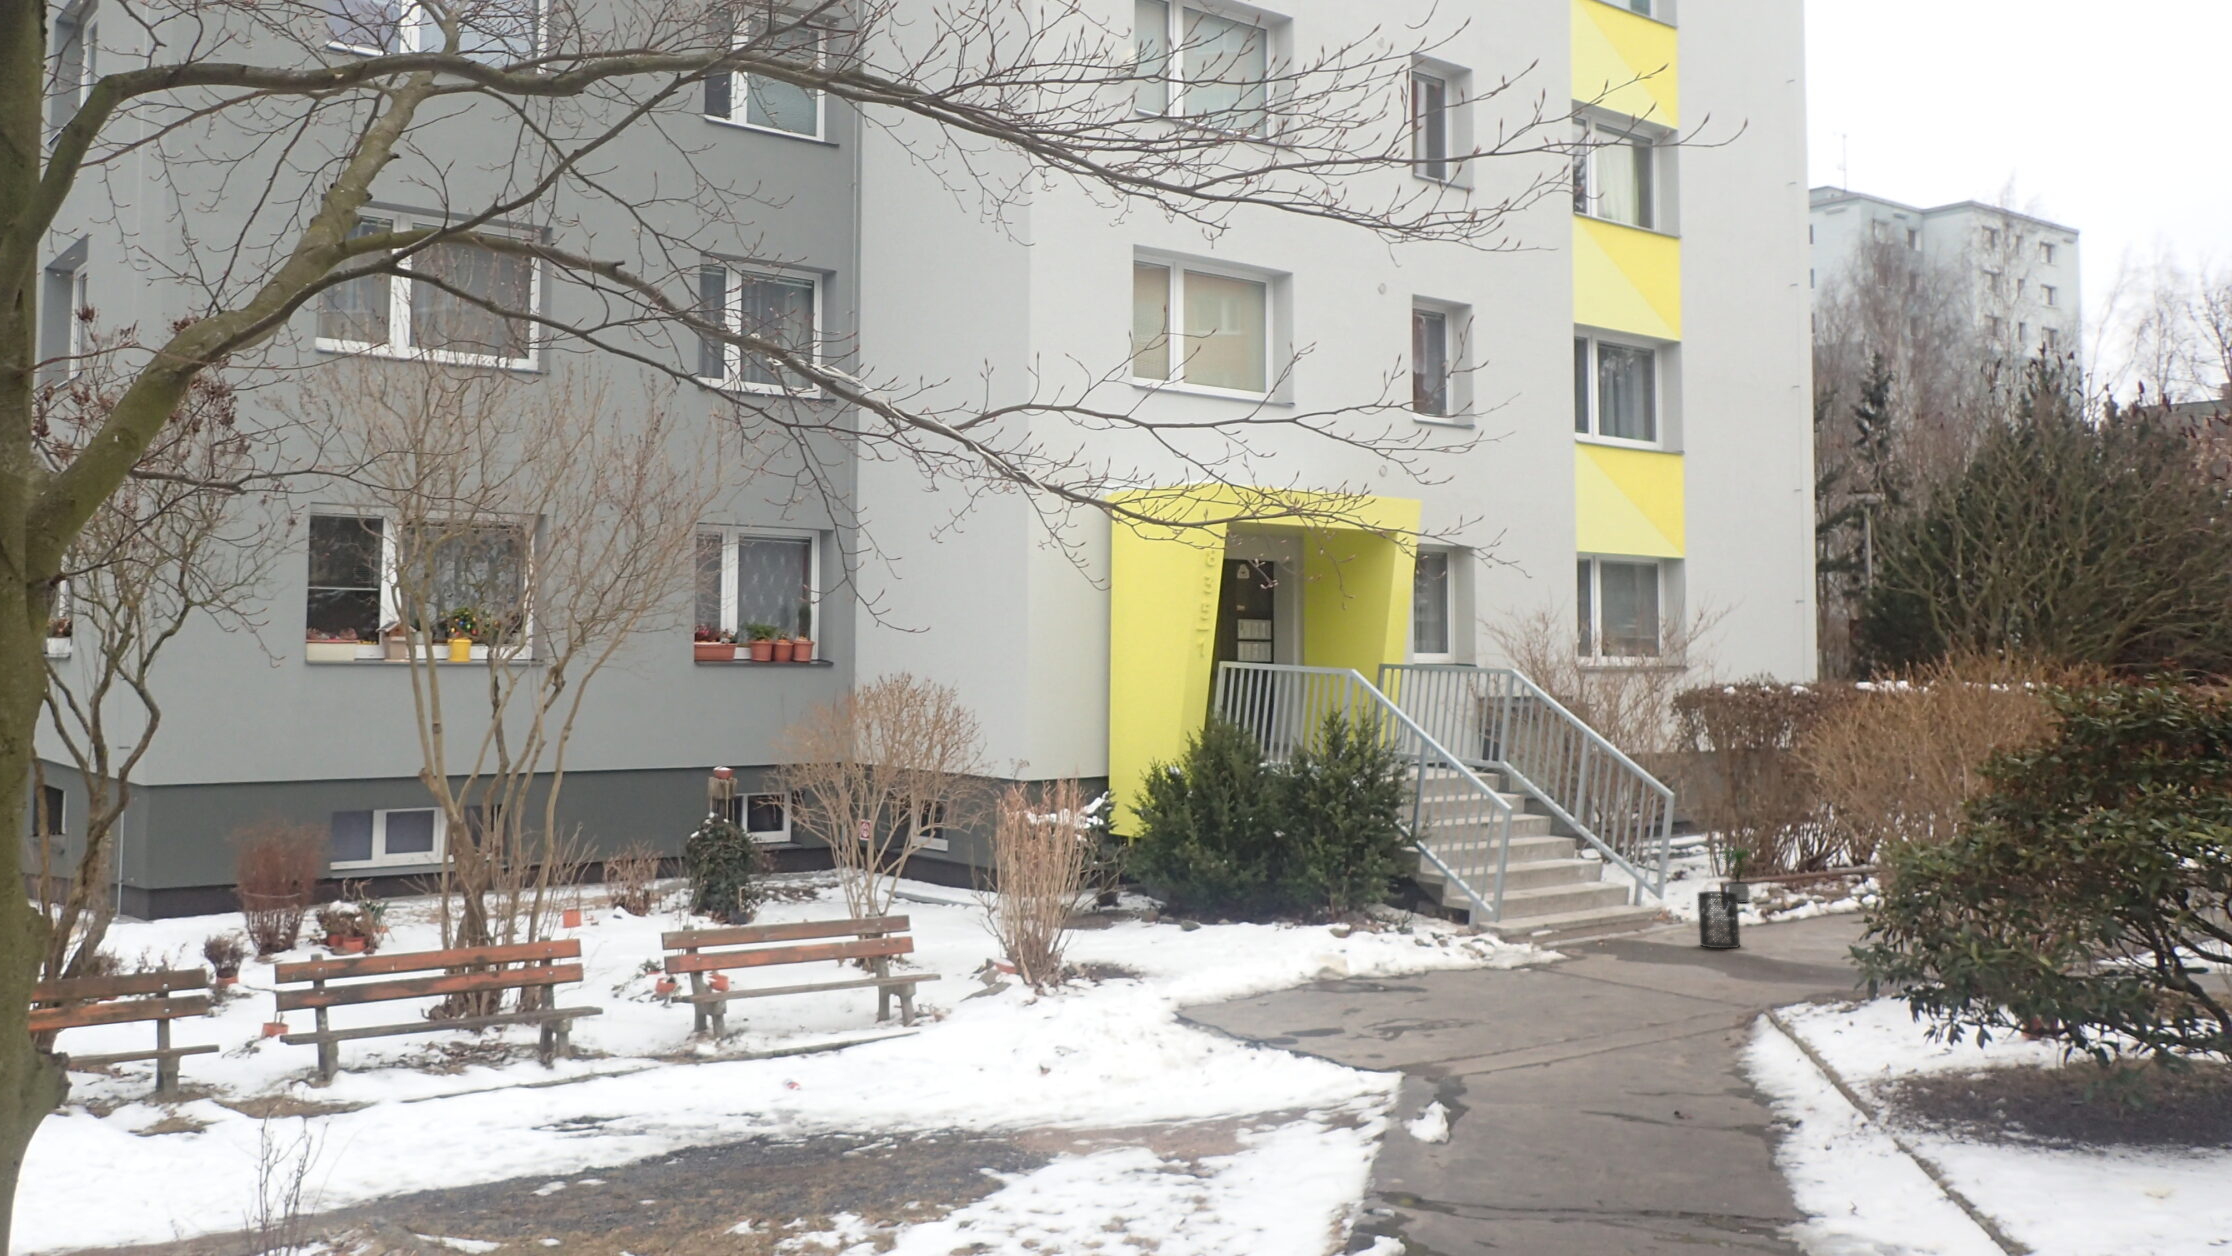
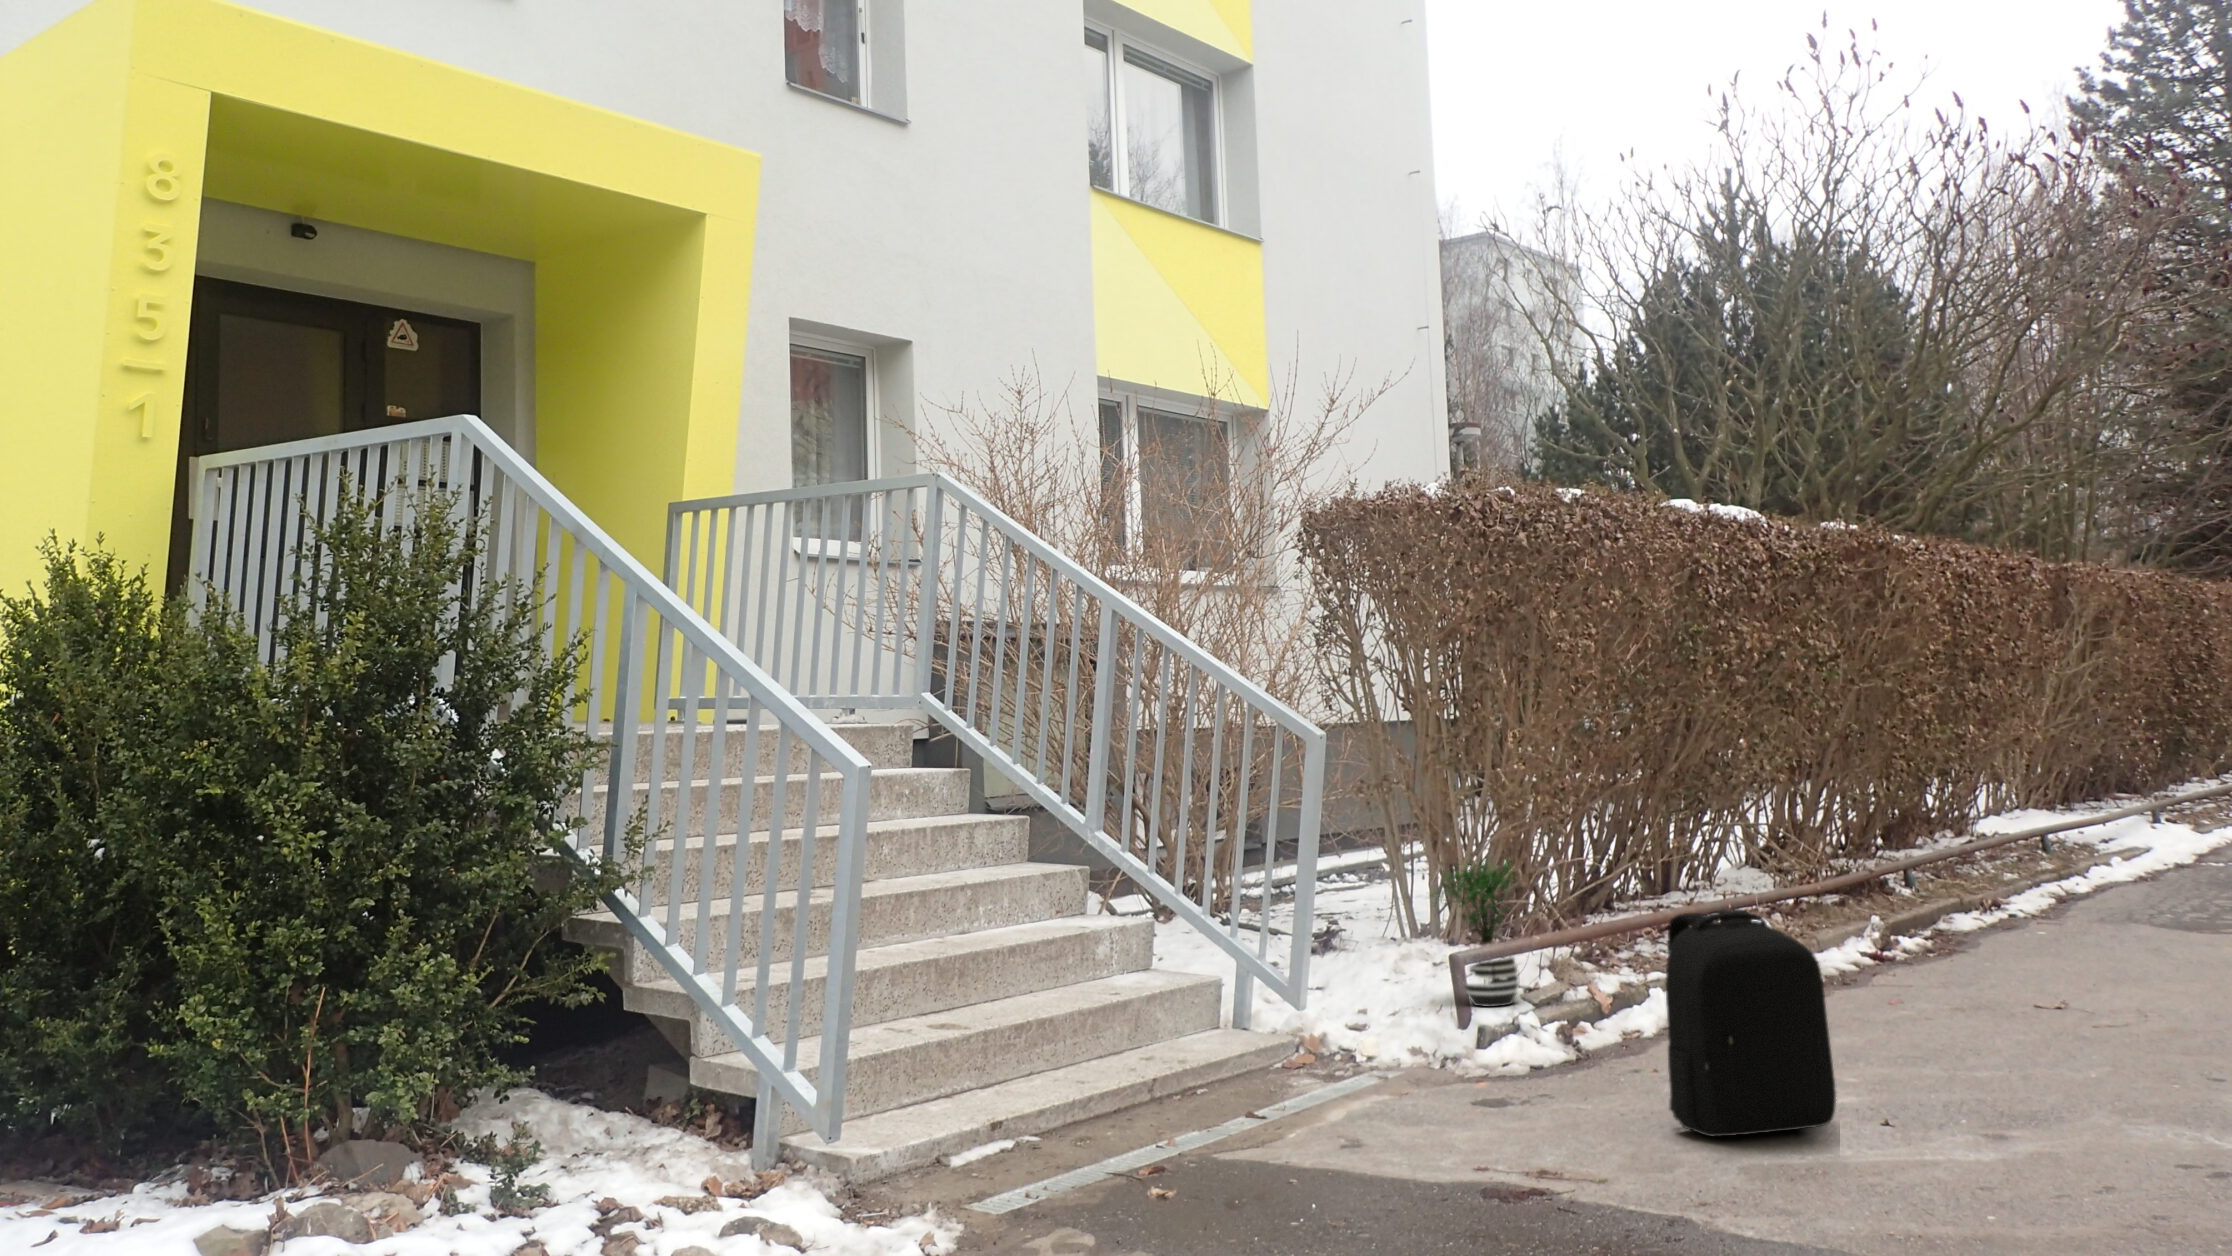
backpack: none [1770,871,1822,938] -> present [1666,909,1836,1136]
trash can: present [1698,891,1740,948] -> none [1458,996,1613,1209]

